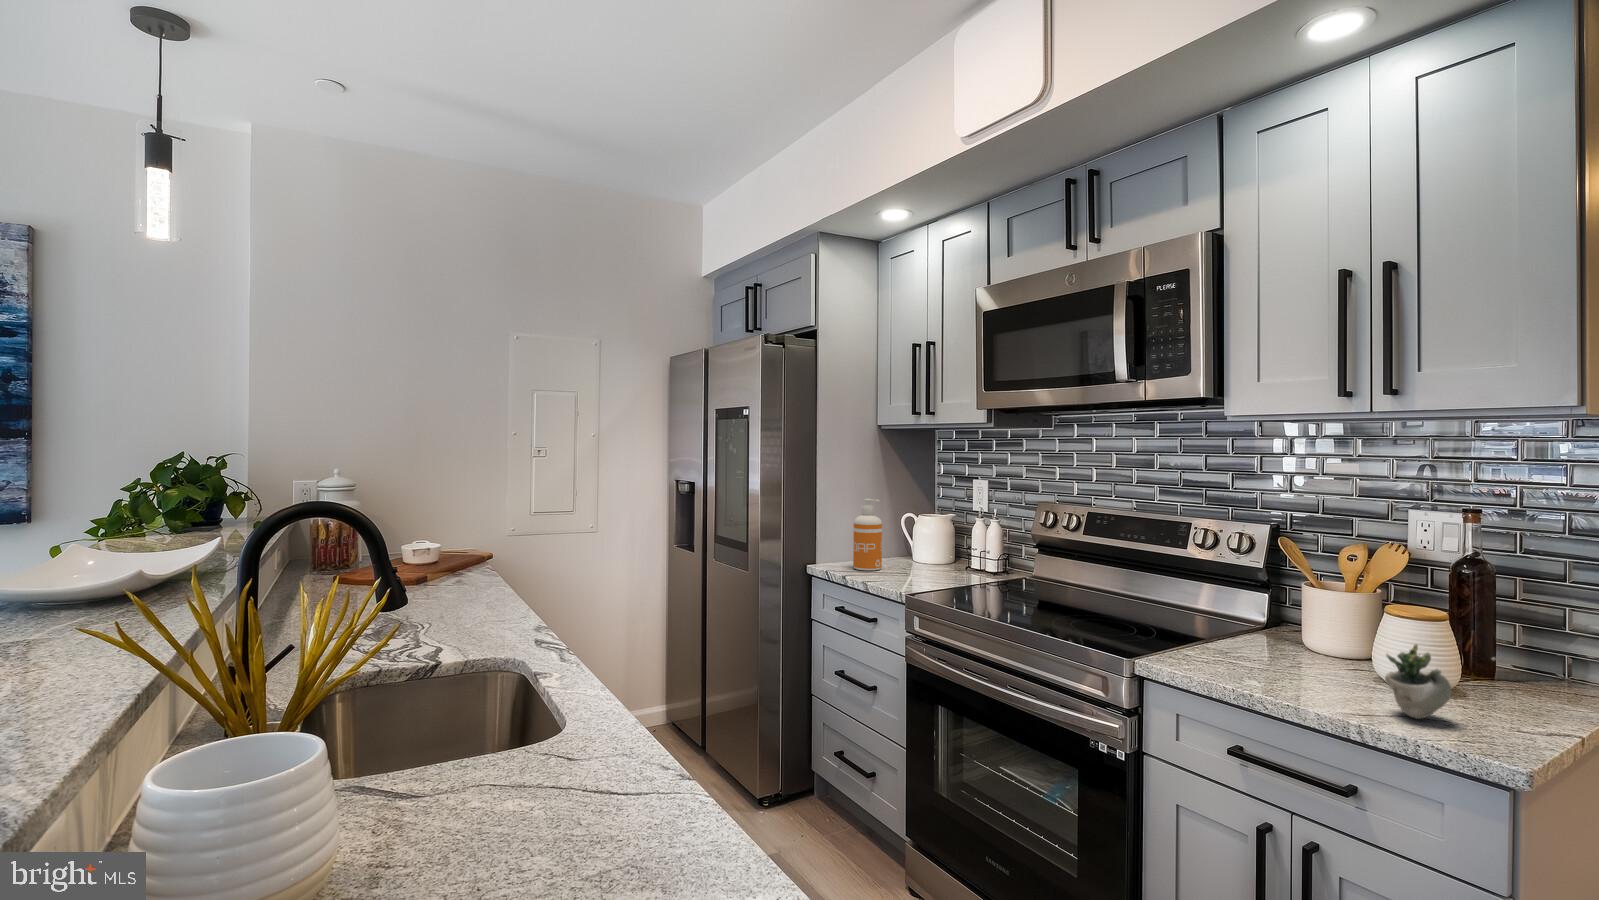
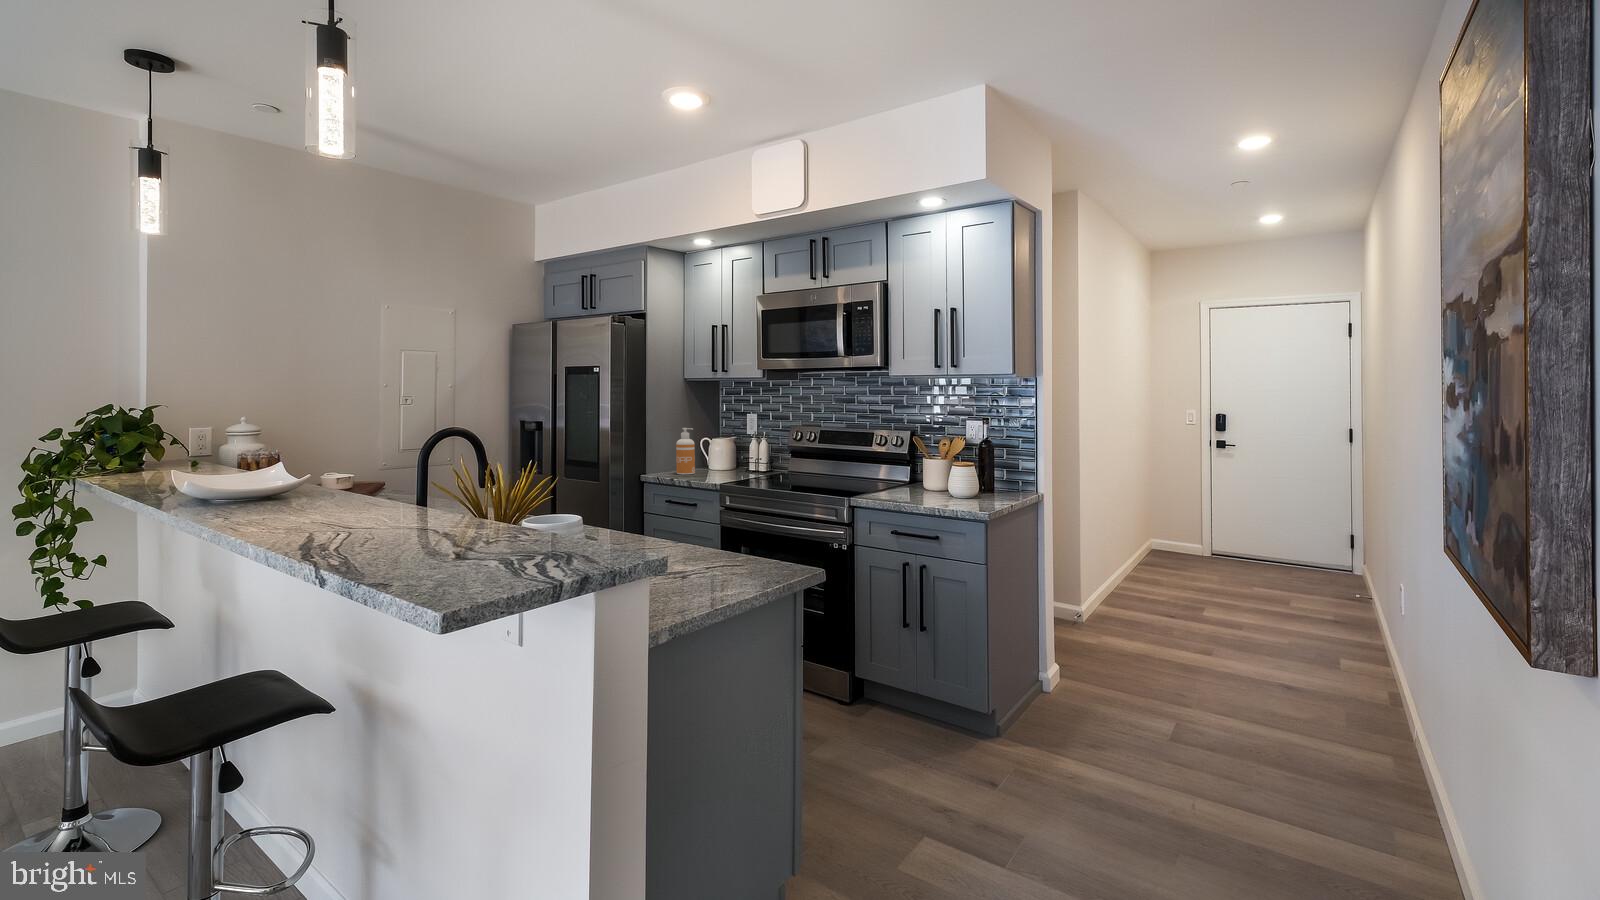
succulent plant: present [1385,644,1496,719] -> none [948,473,981,503]

